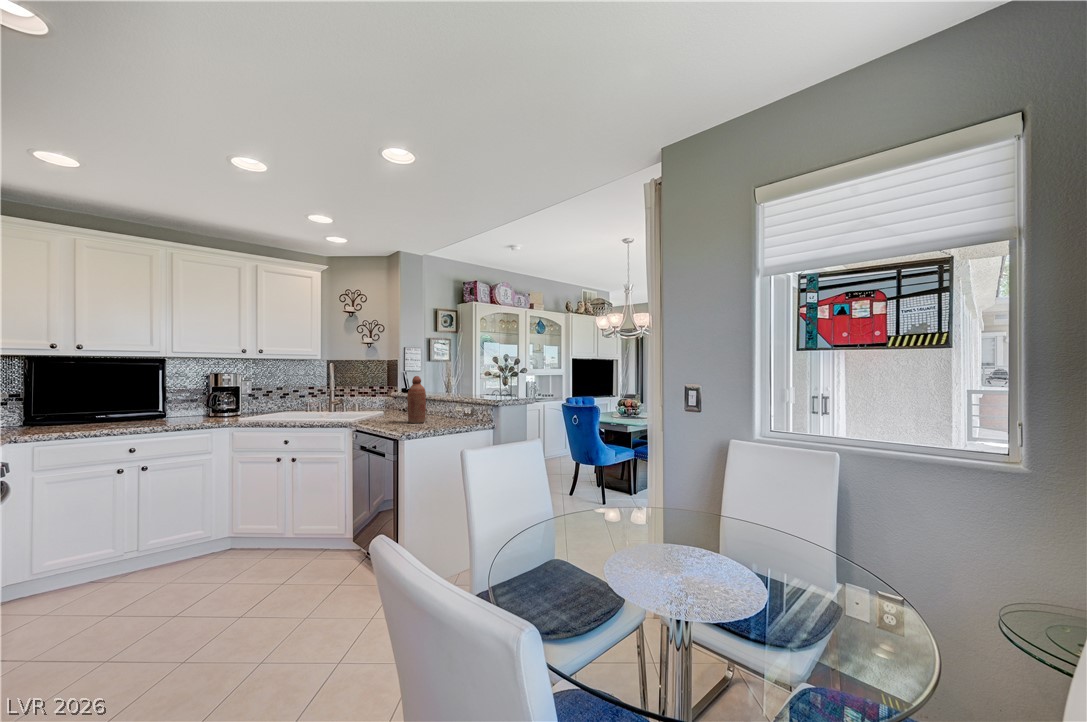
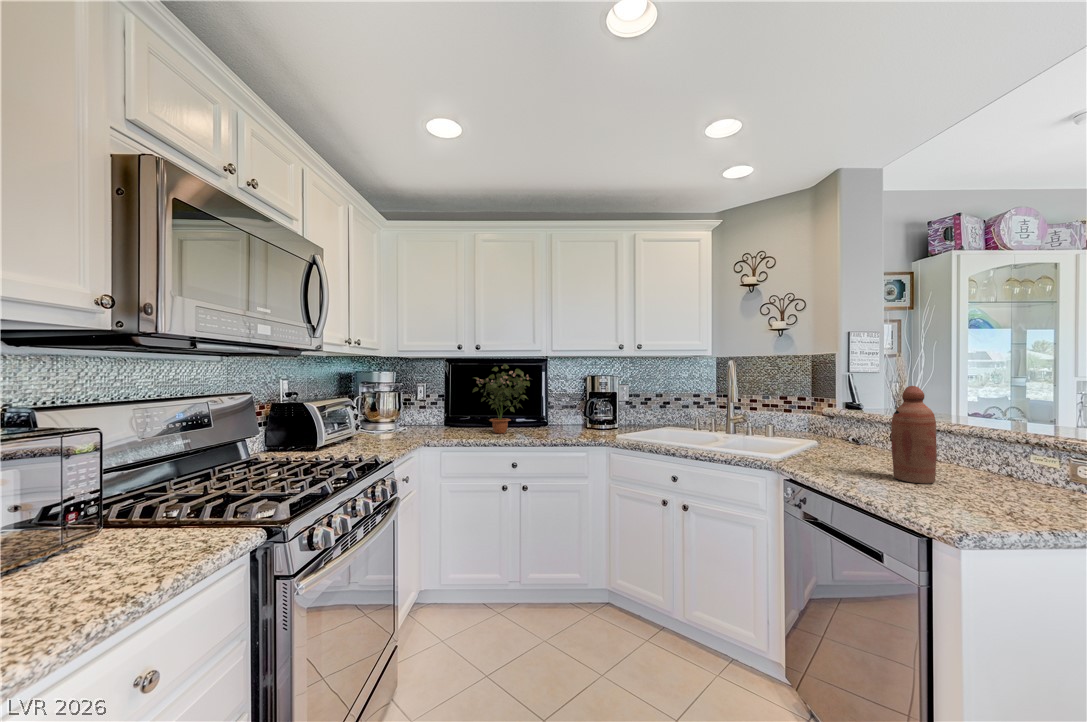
potted plant: none [70,364,153,427] -> present [473,364,531,433]

